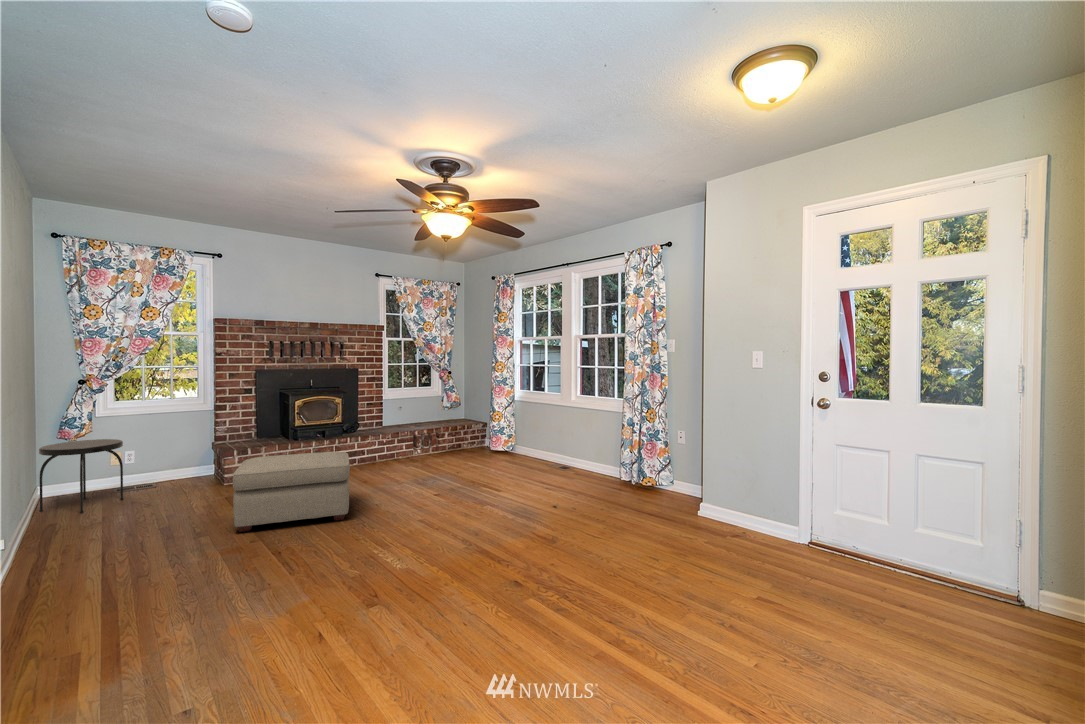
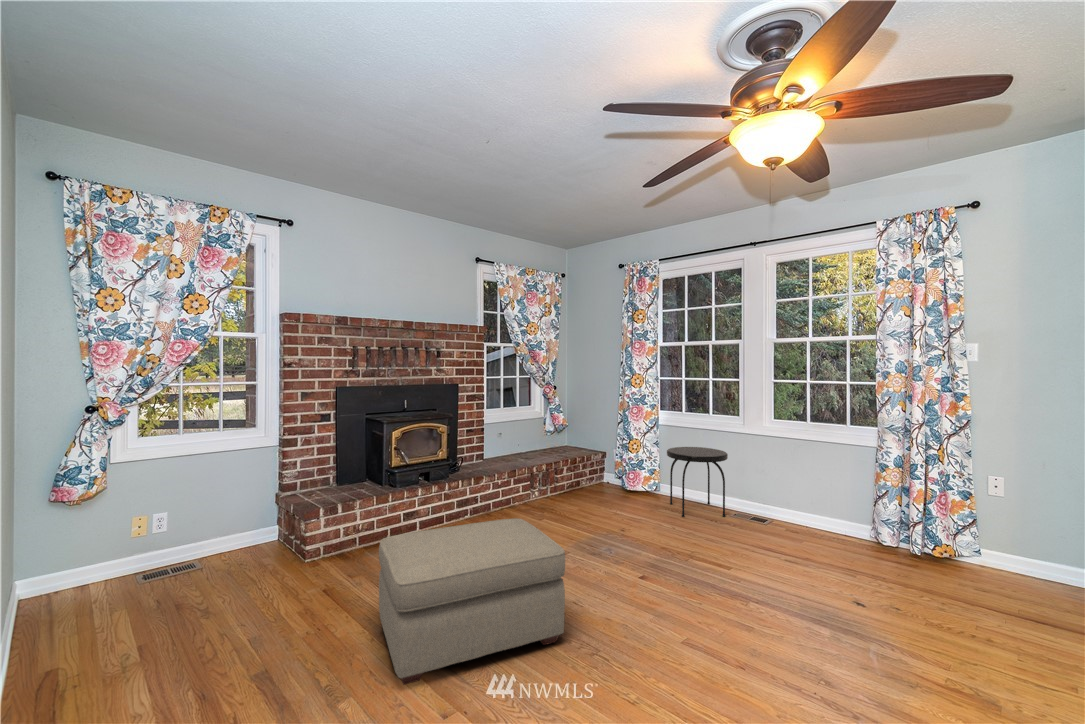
side table: present [39,439,124,513] -> present [667,447,728,517]

